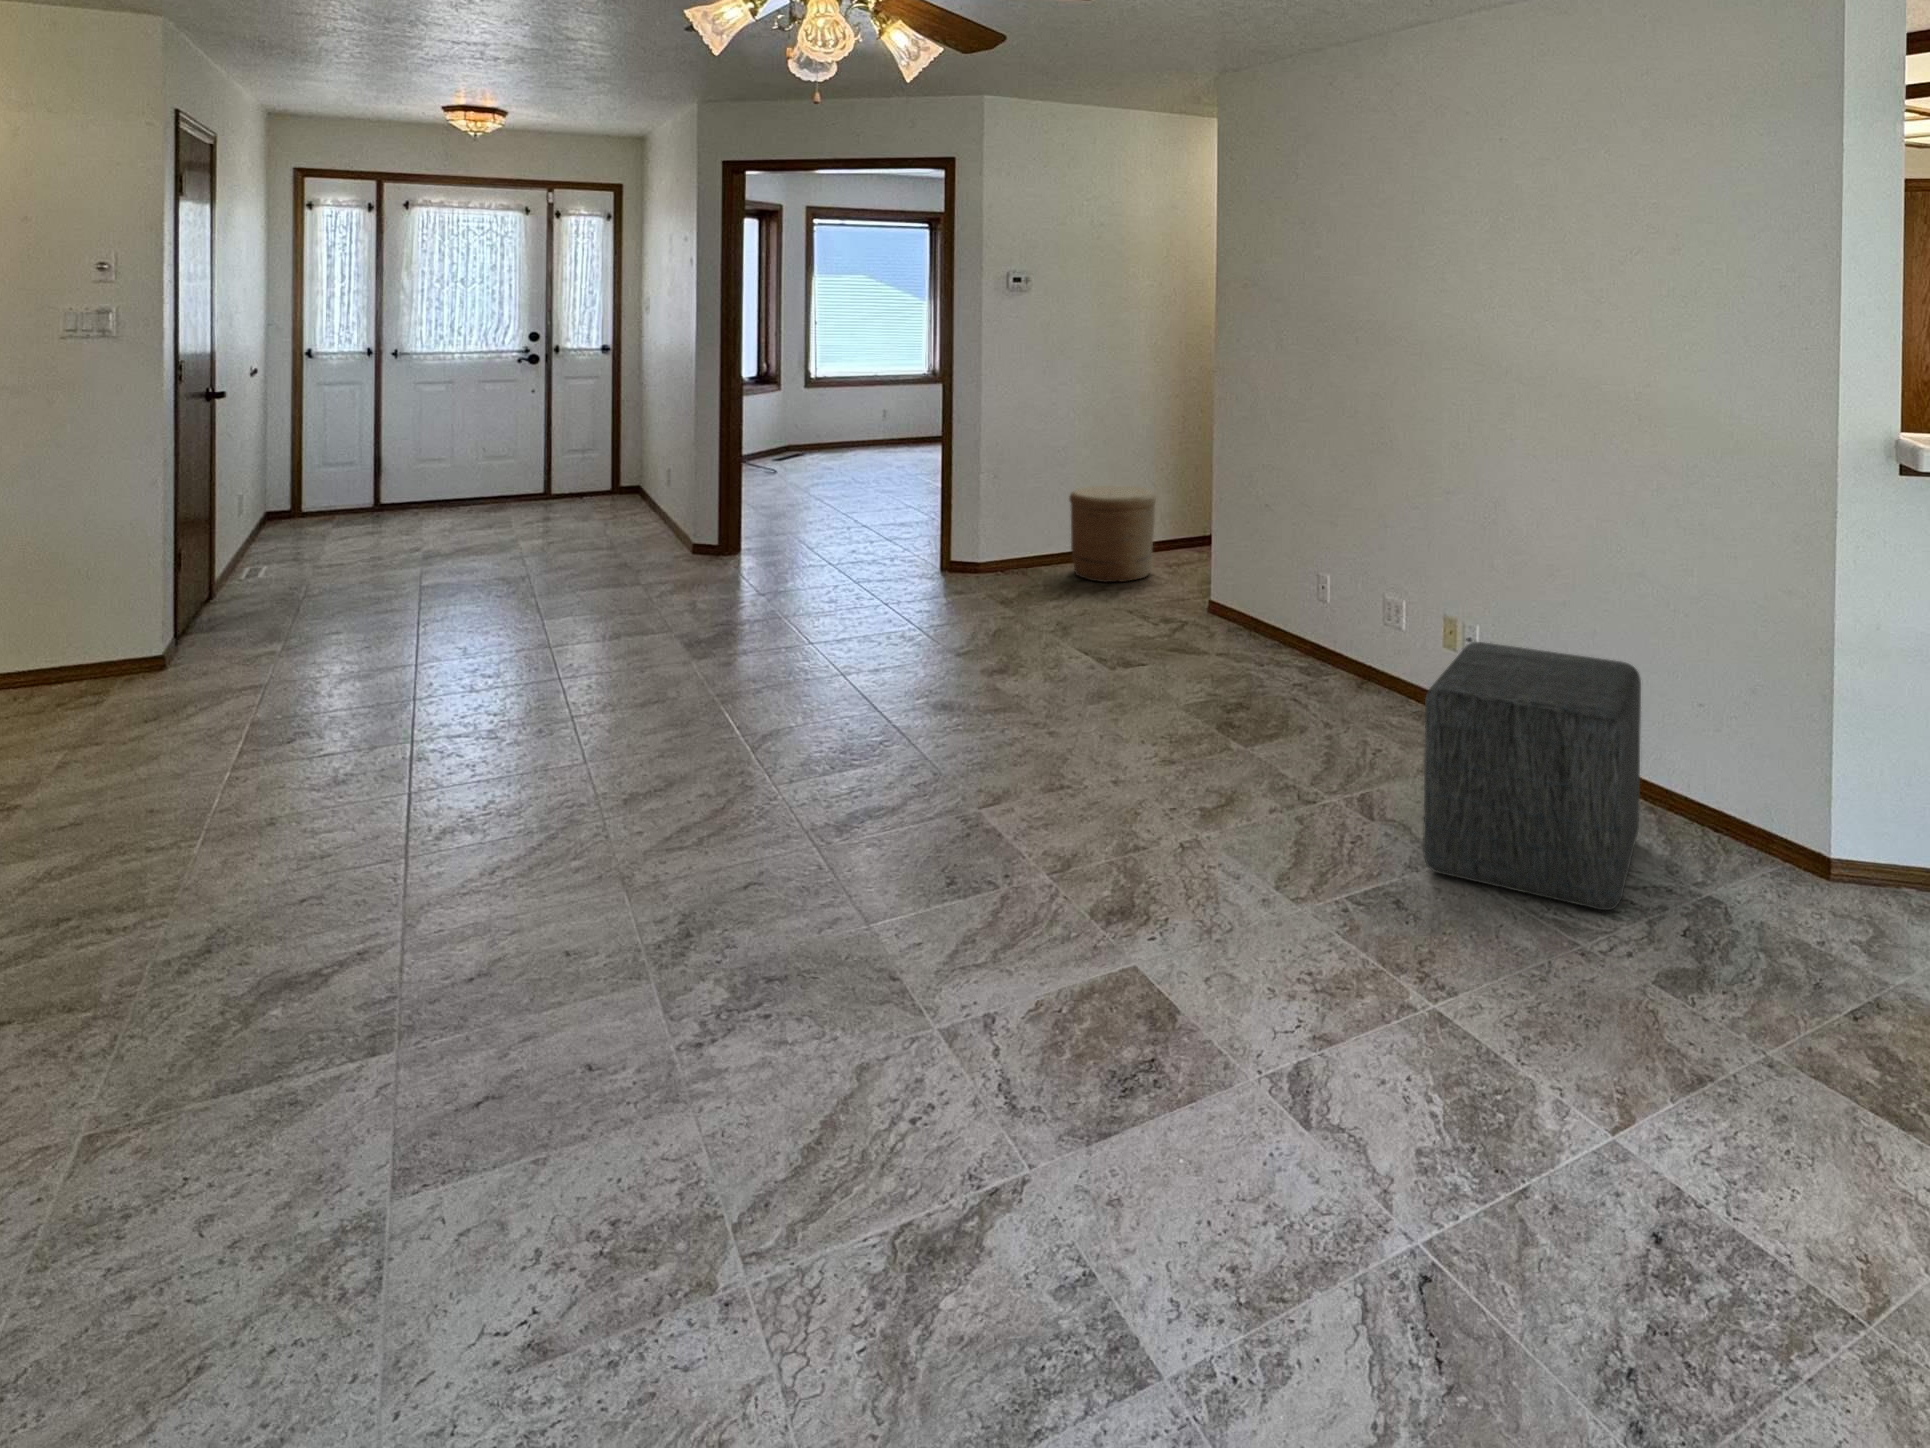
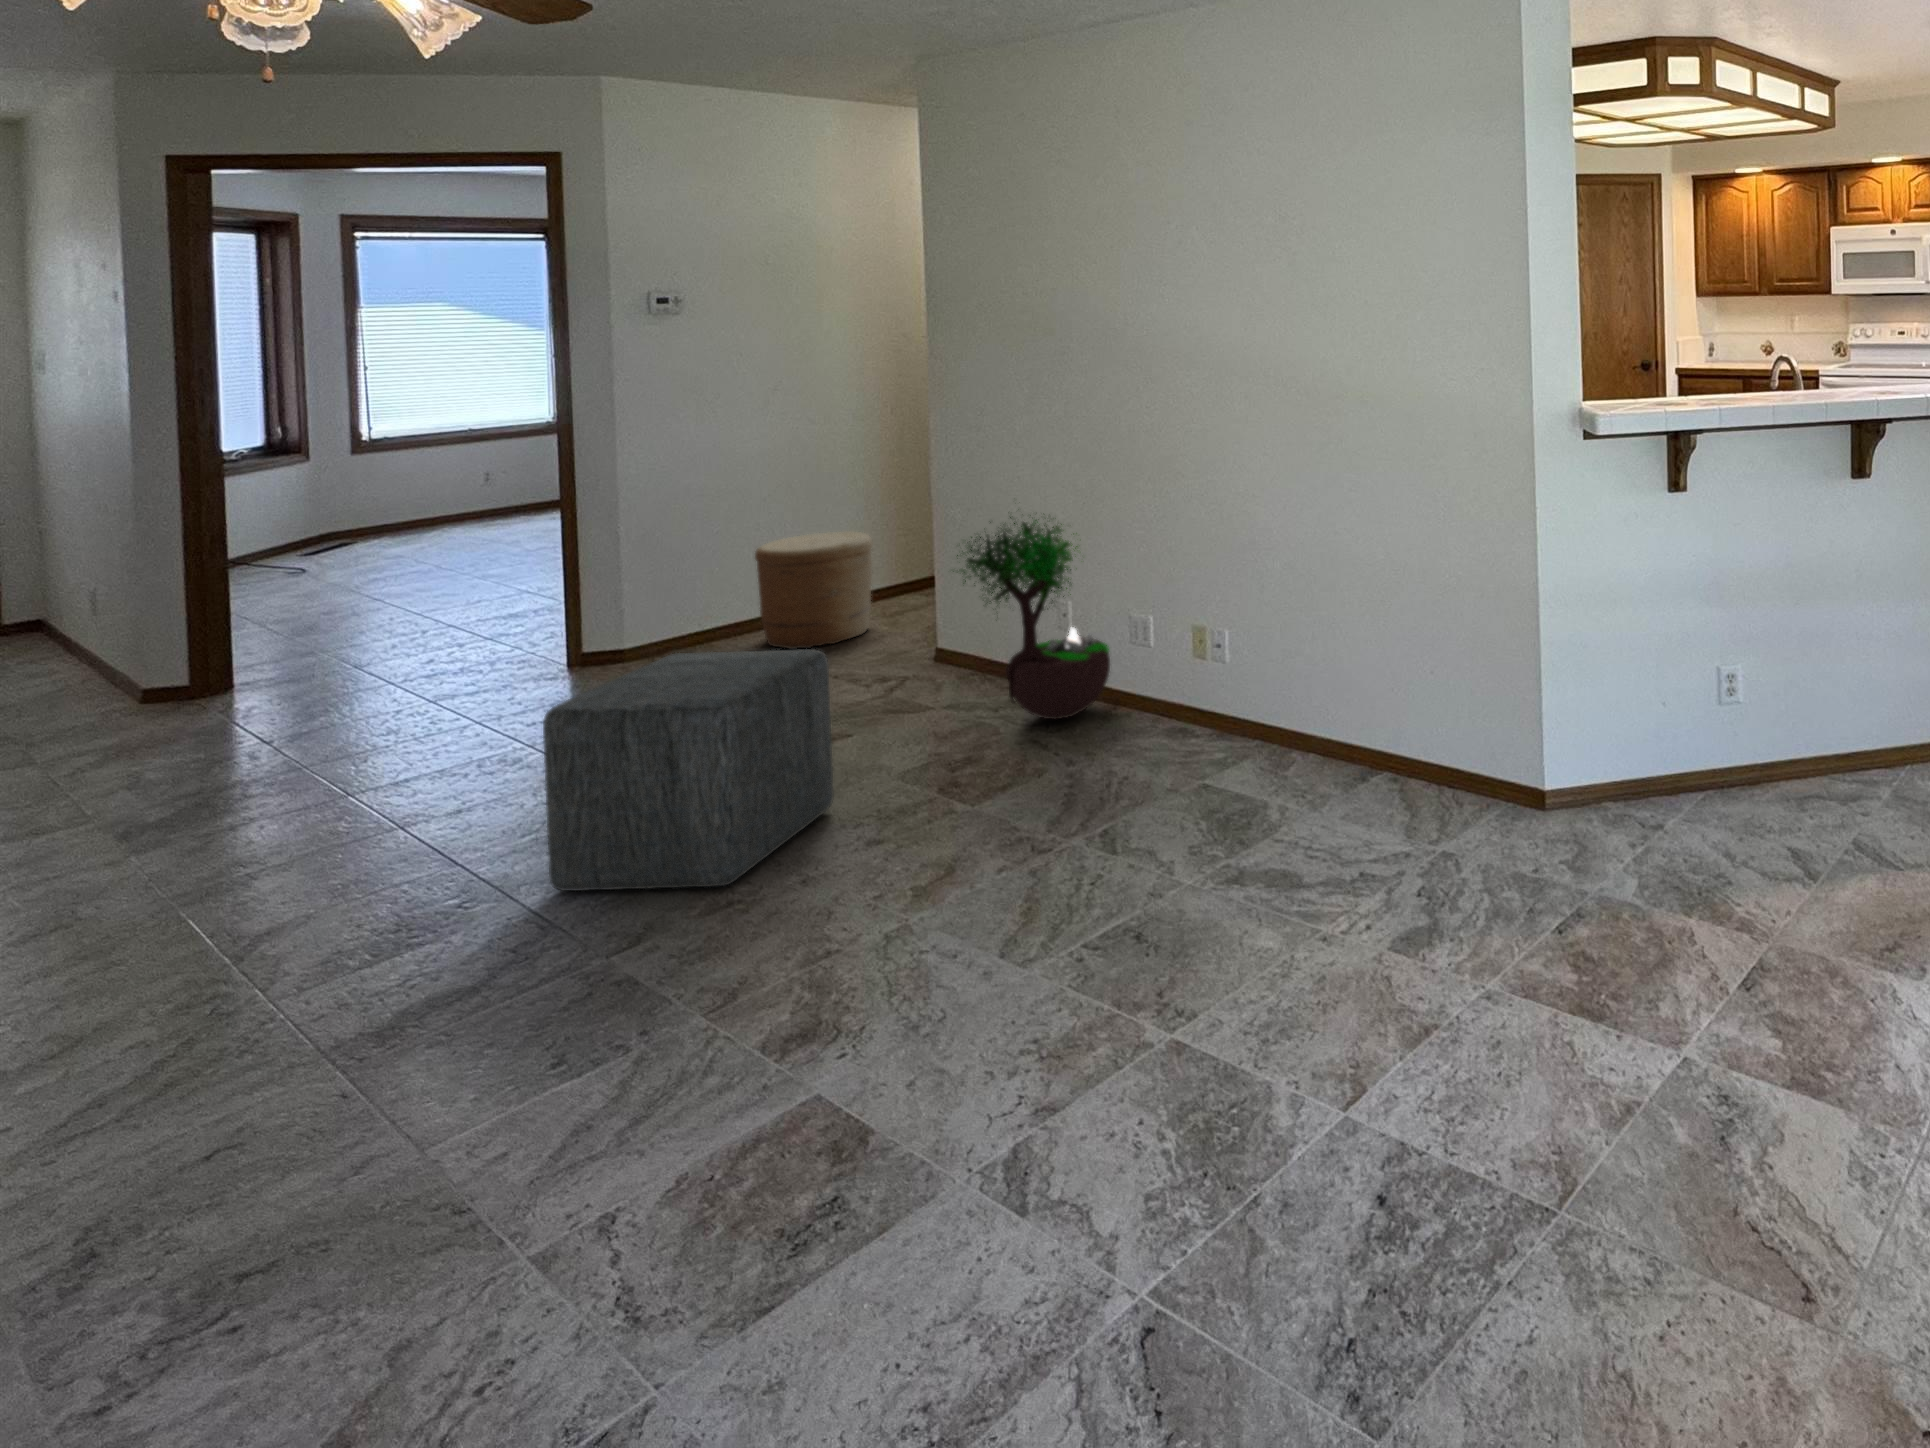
potted tree: none [1225,473,1361,682] -> present [953,509,1110,719]
ottoman: present [1423,642,1641,910] -> present [543,649,834,891]

